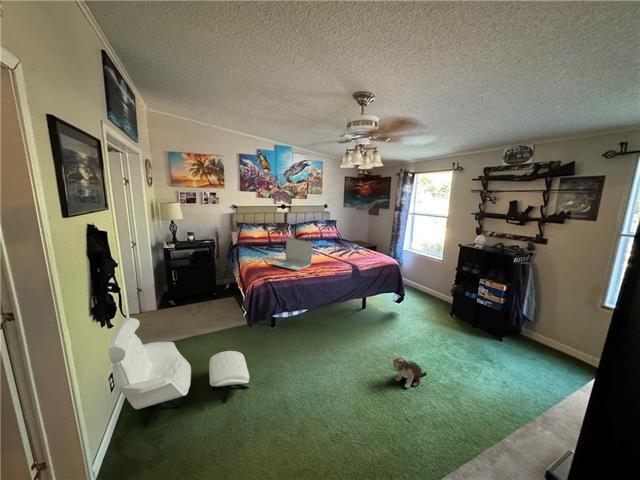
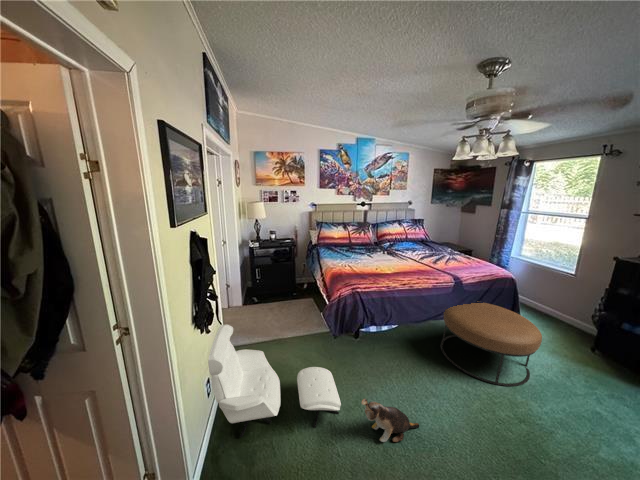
laptop: present [272,238,313,271] -> none [356,241,404,280]
ottoman: none [344,285,412,347] -> present [440,303,542,386]
plush toy: present [390,357,427,388] -> present [362,399,419,442]

